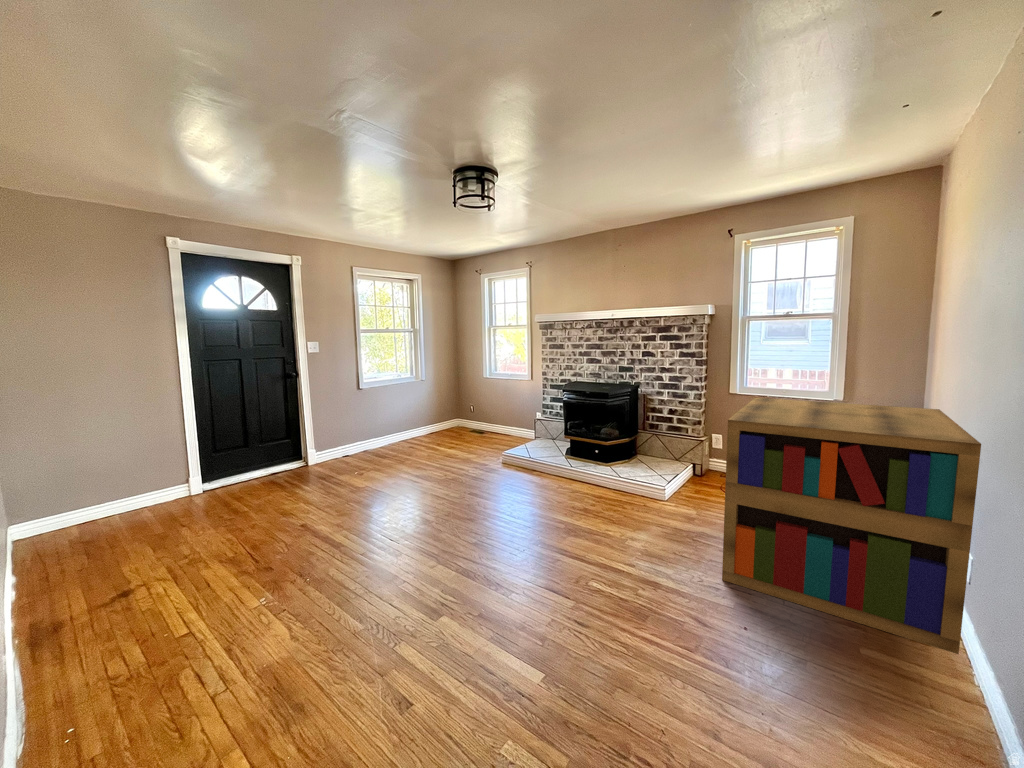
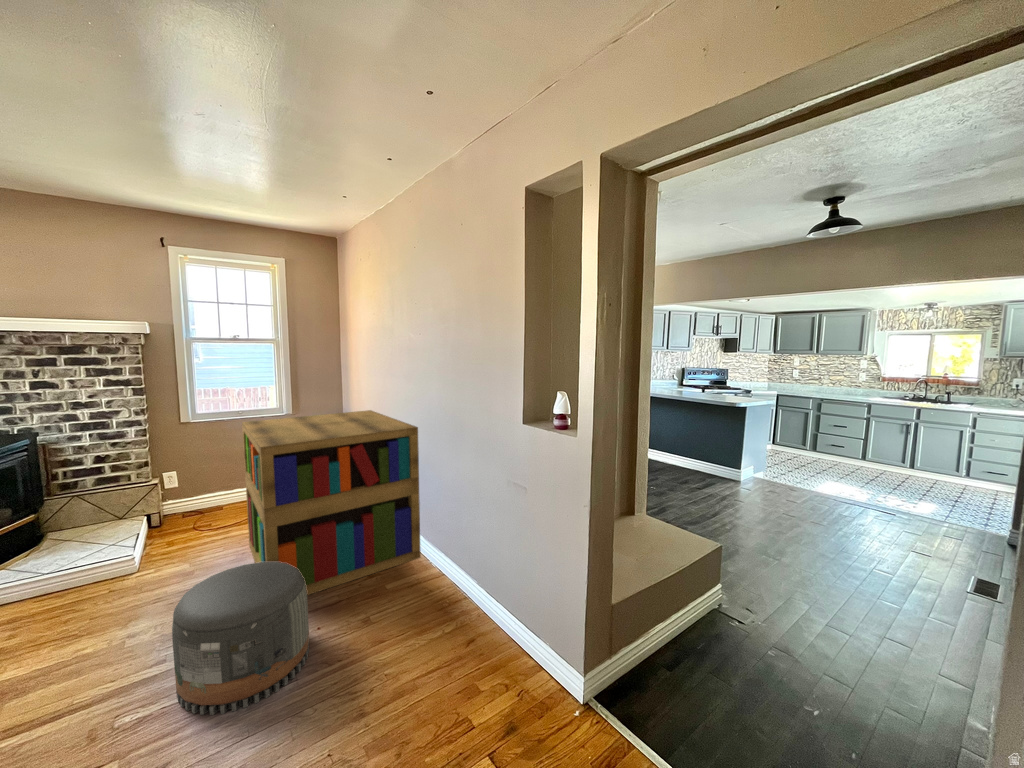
pouf: none [618,518,730,648] -> present [172,562,309,715]

